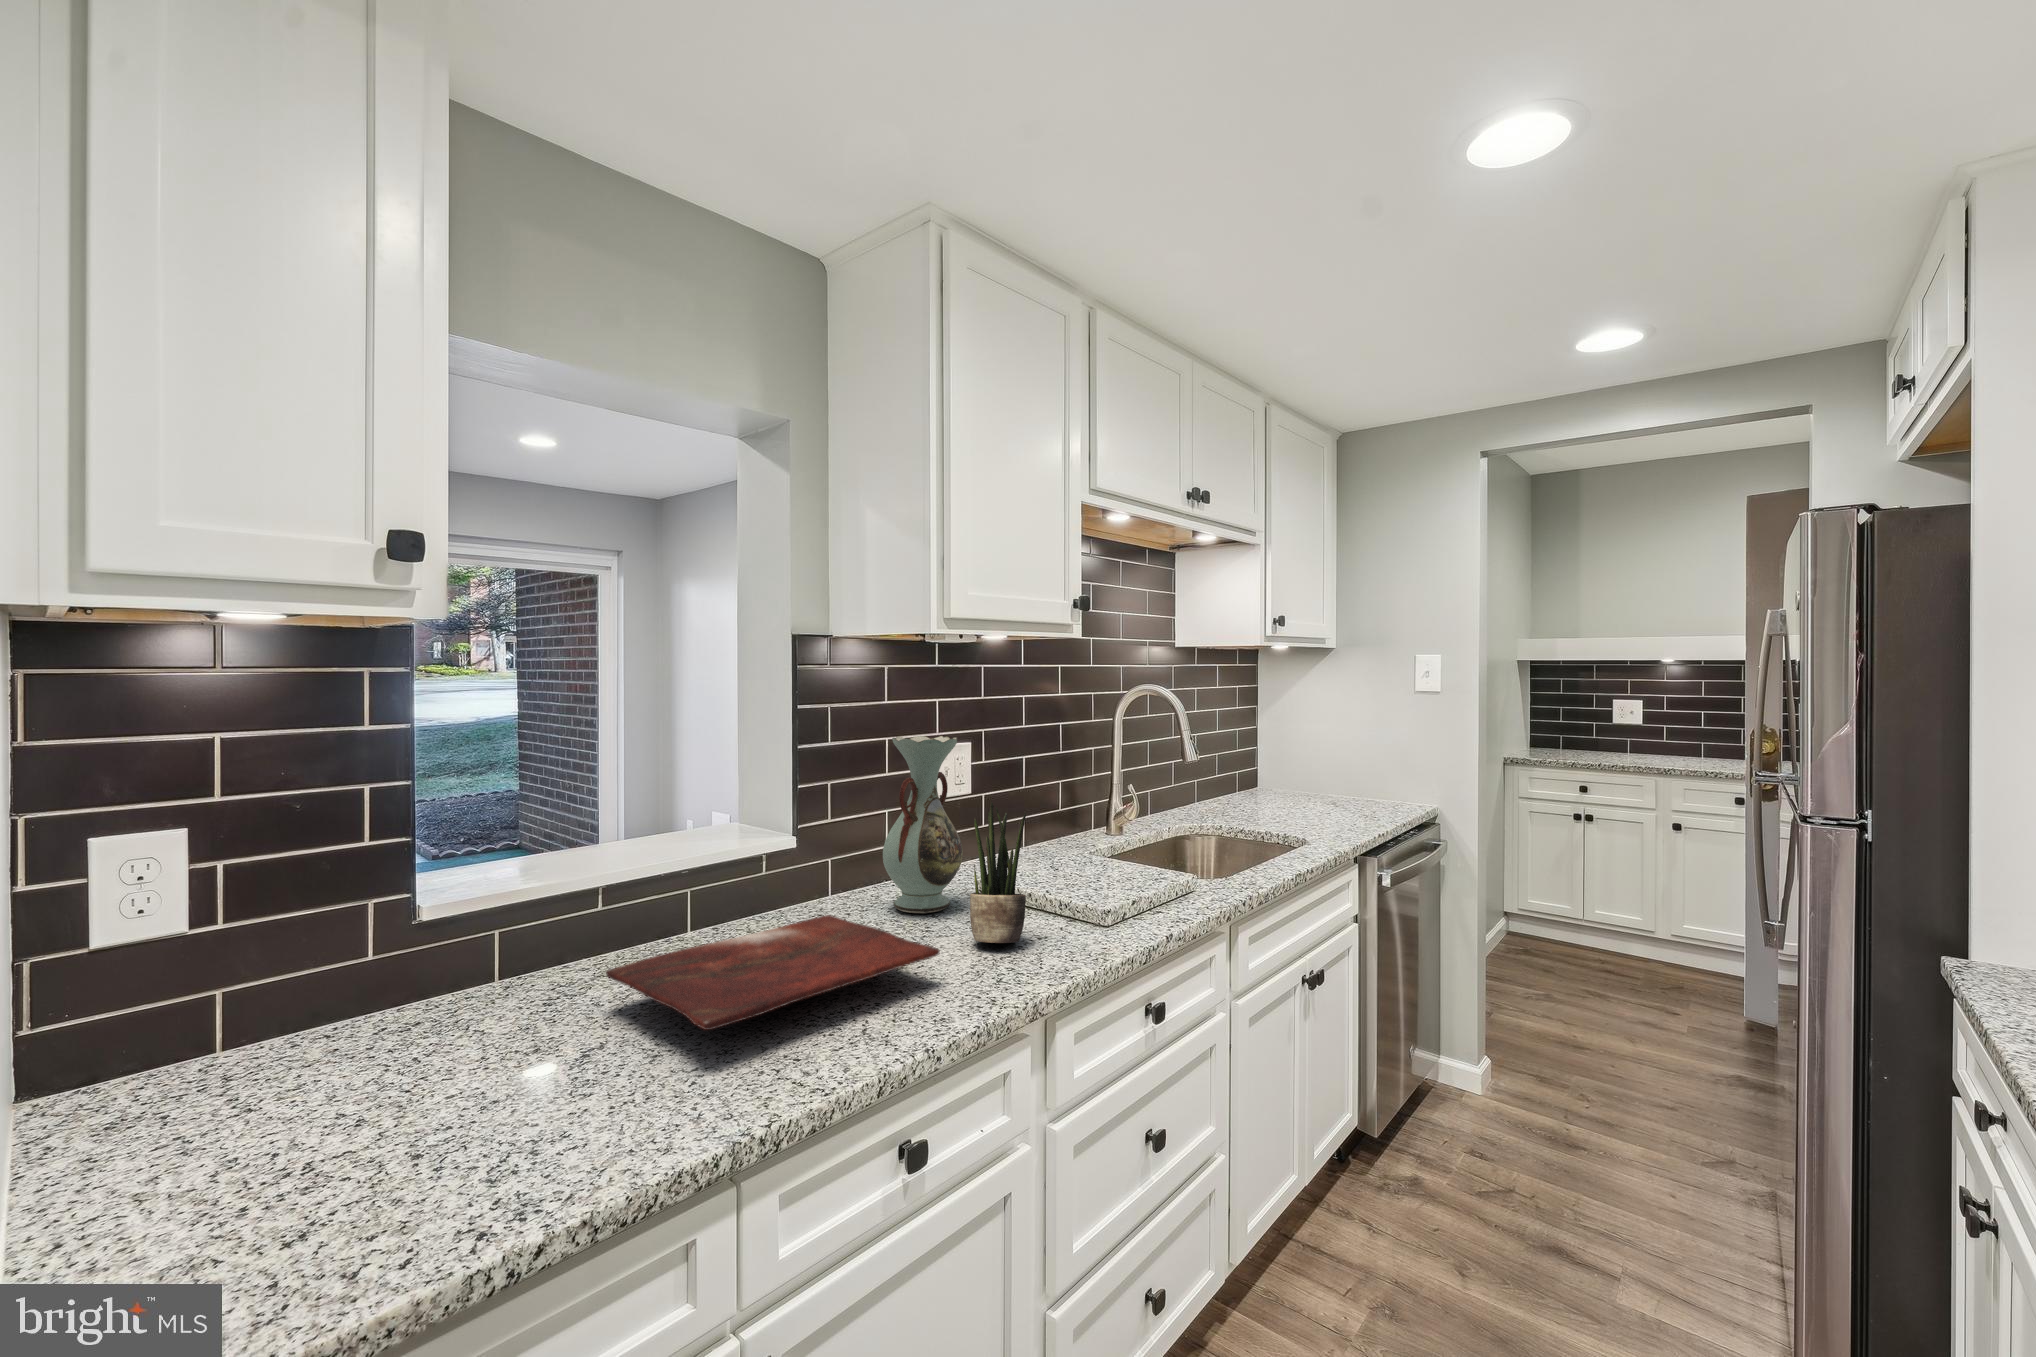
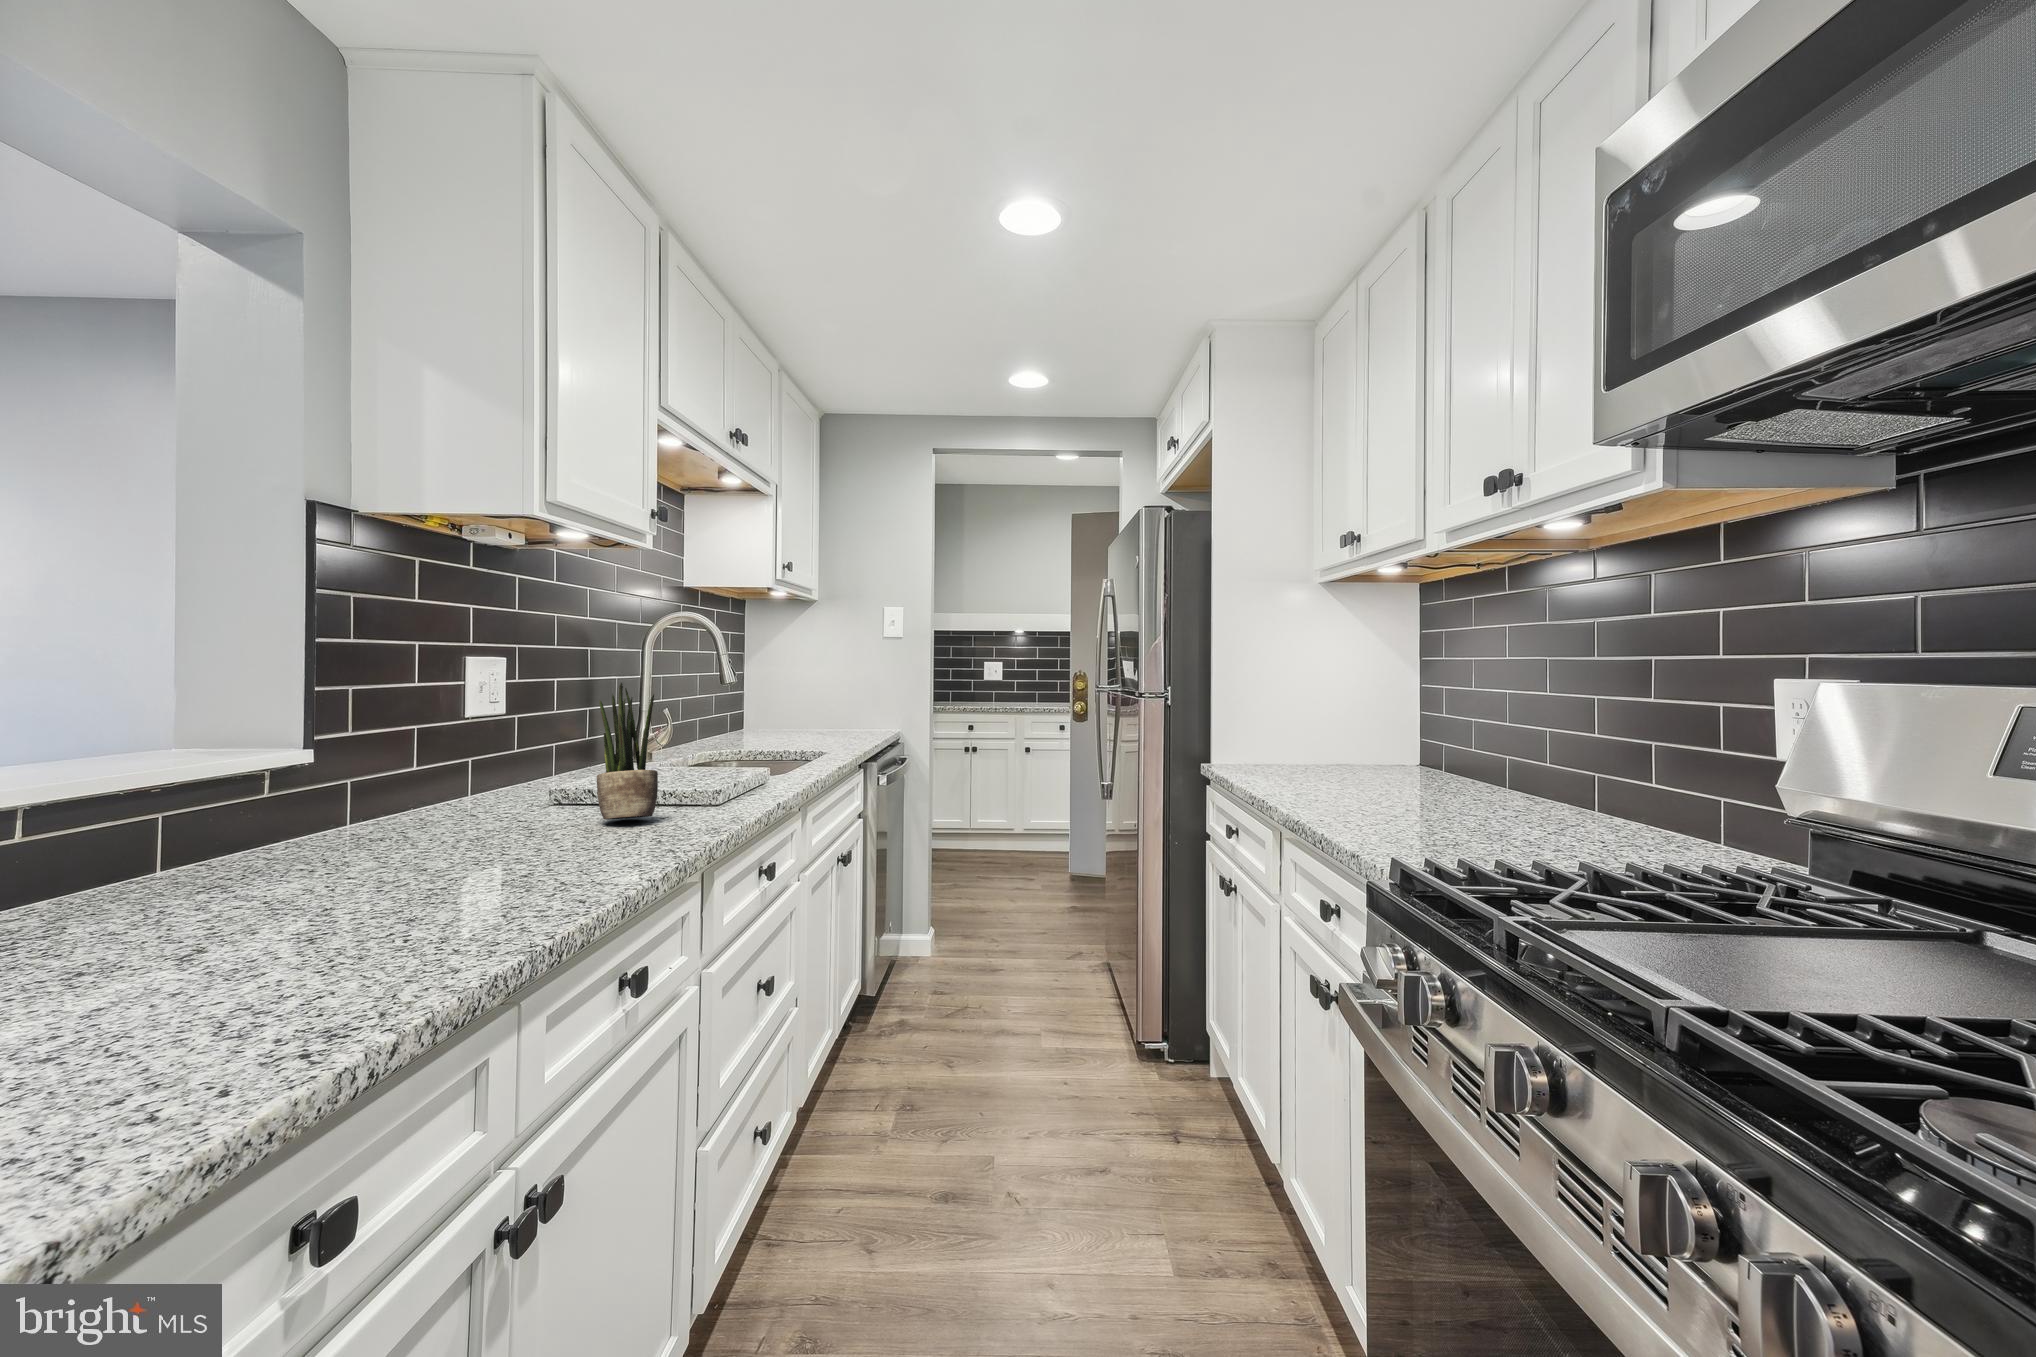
decorative vase: present [883,736,963,913] -> none [451,624,553,815]
cutting board: present [606,915,940,1030] -> none [162,808,606,883]

